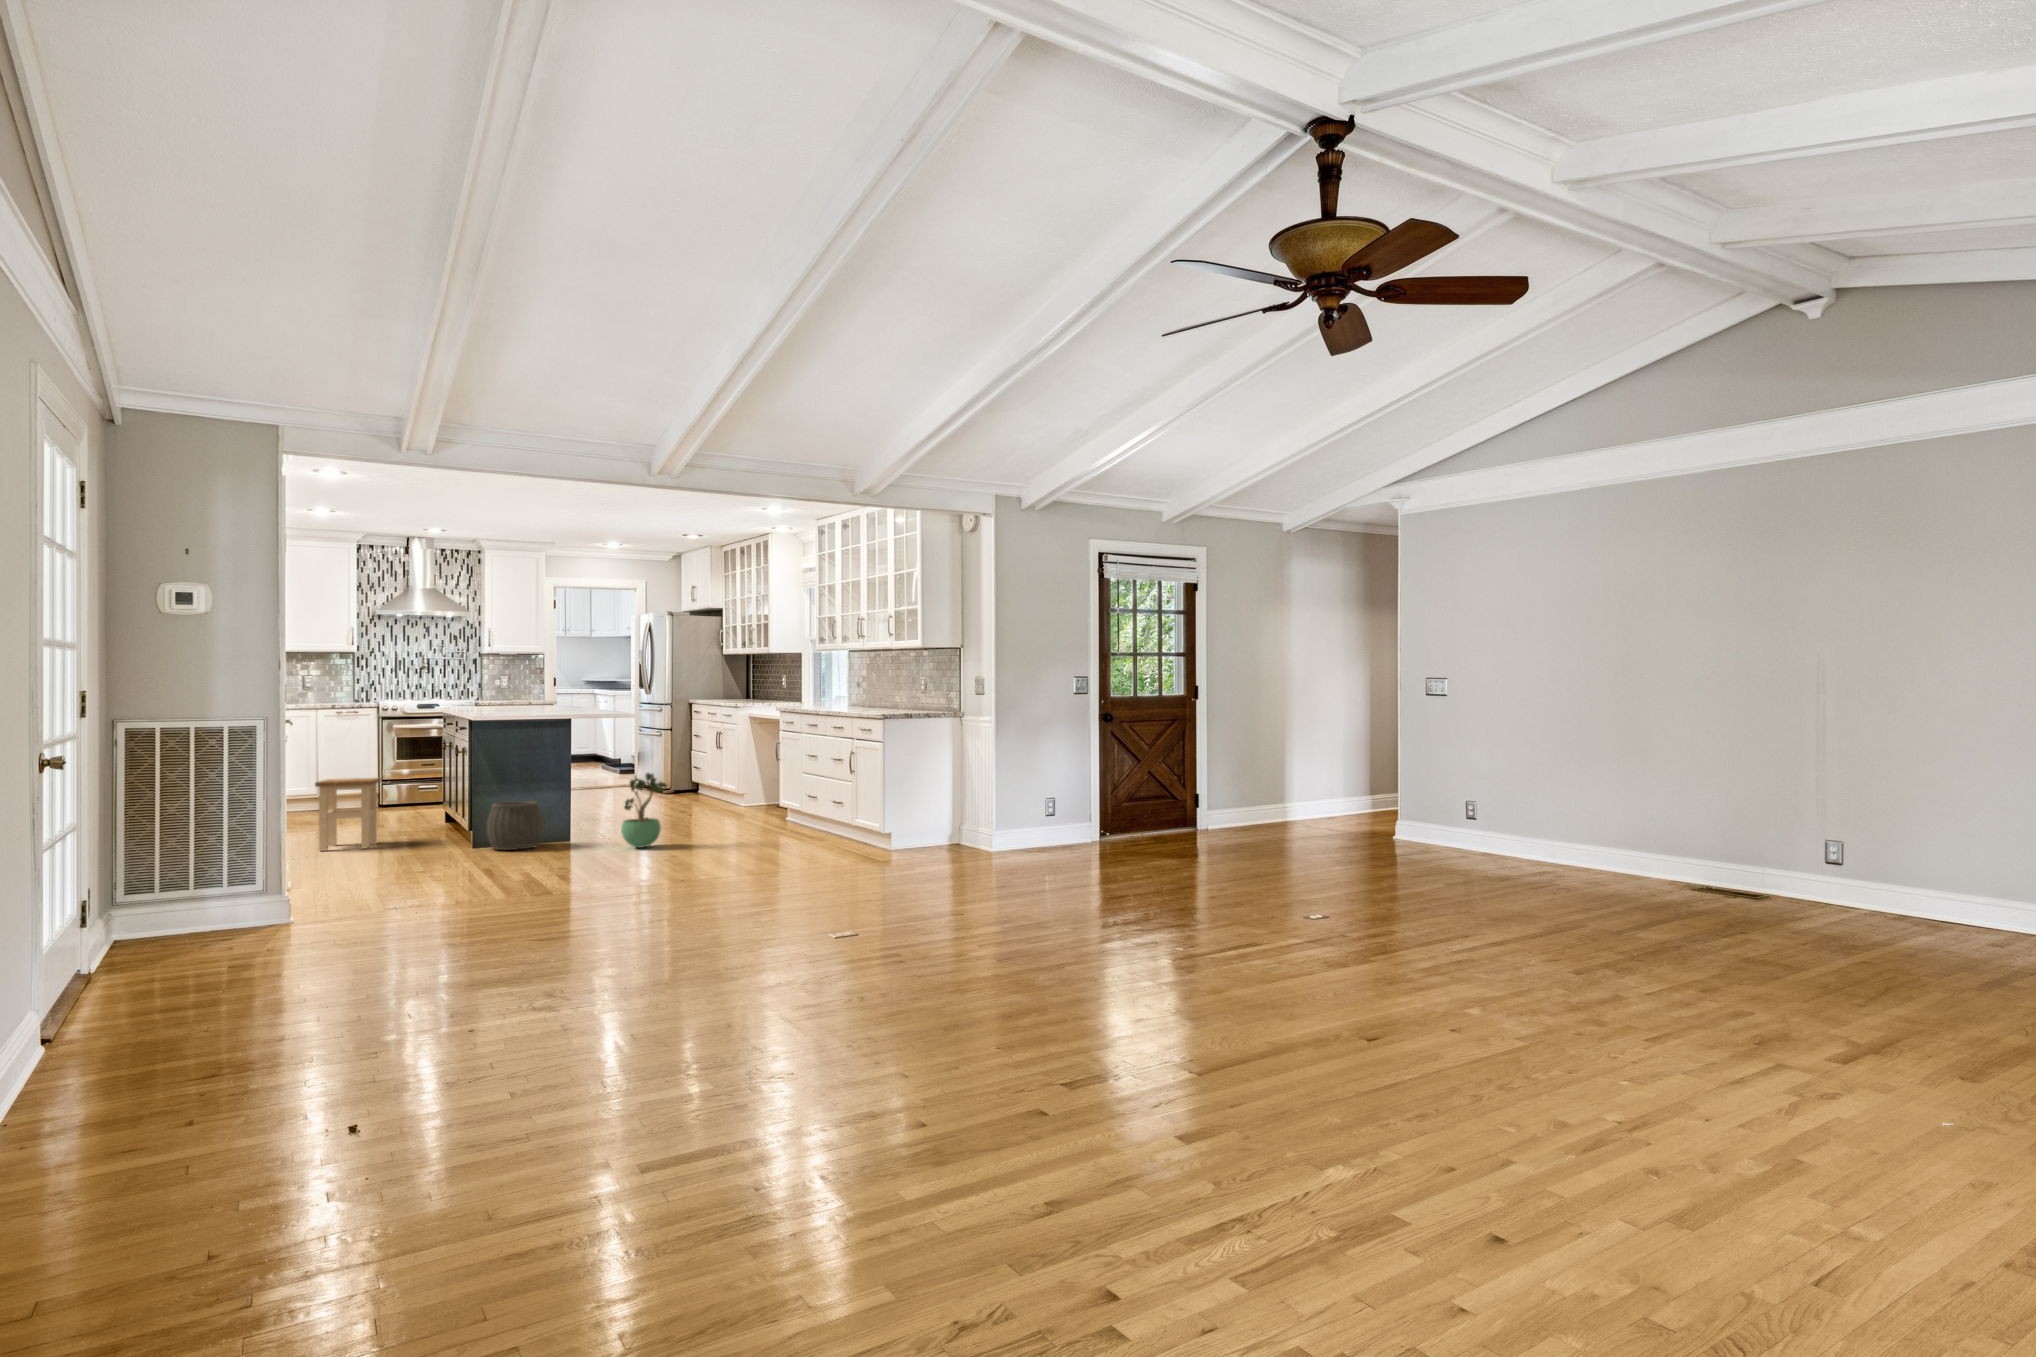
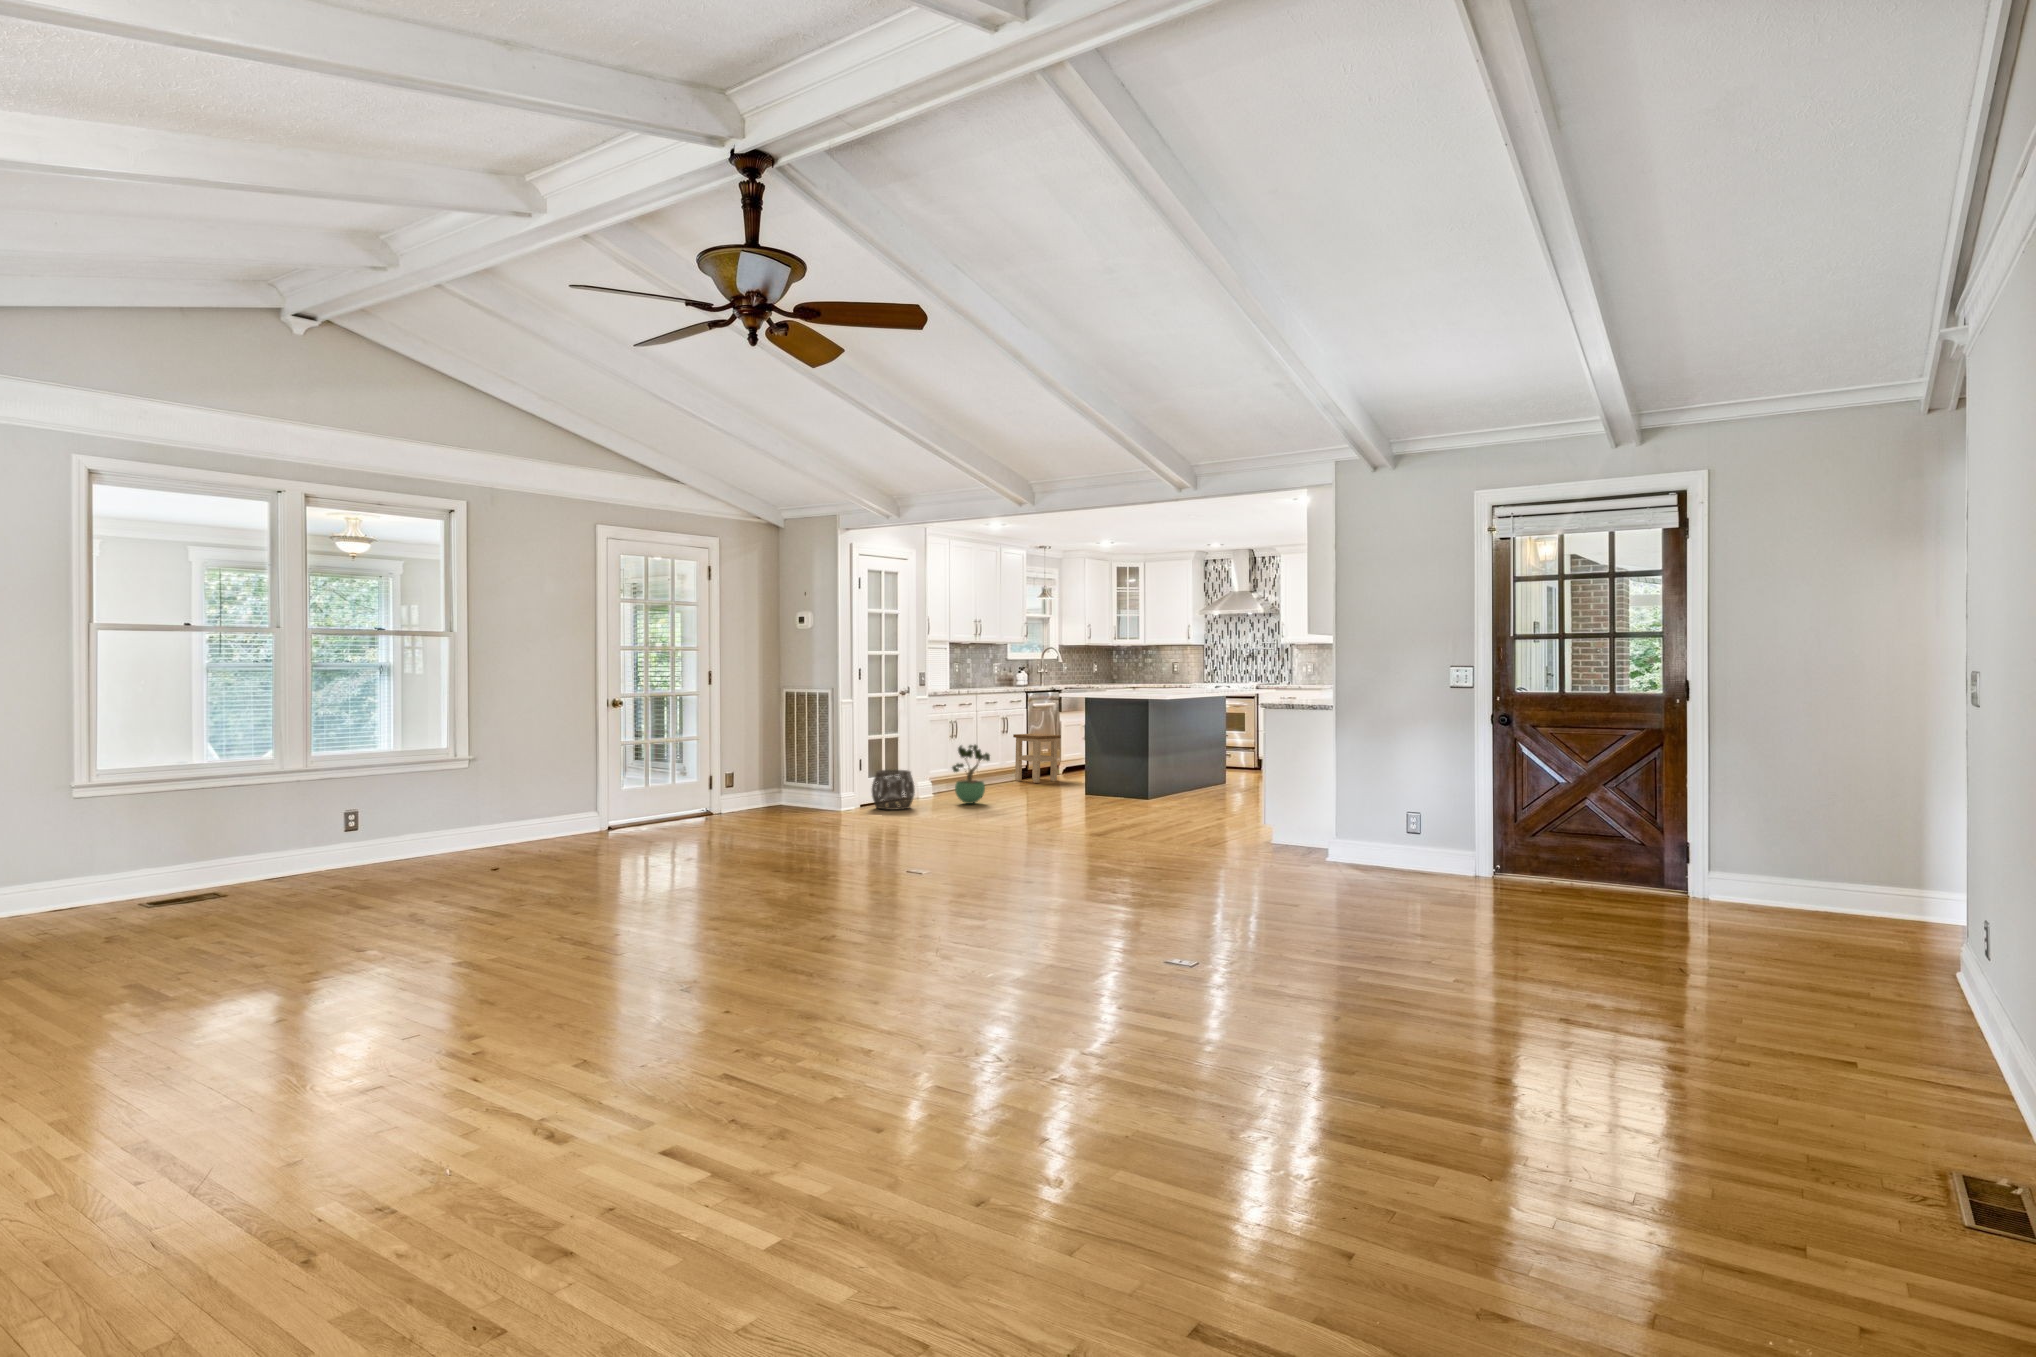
potted plant: present [621,773,667,848] -> present [952,745,990,804]
woven basket: present [487,801,543,850] -> present [872,770,915,810]

